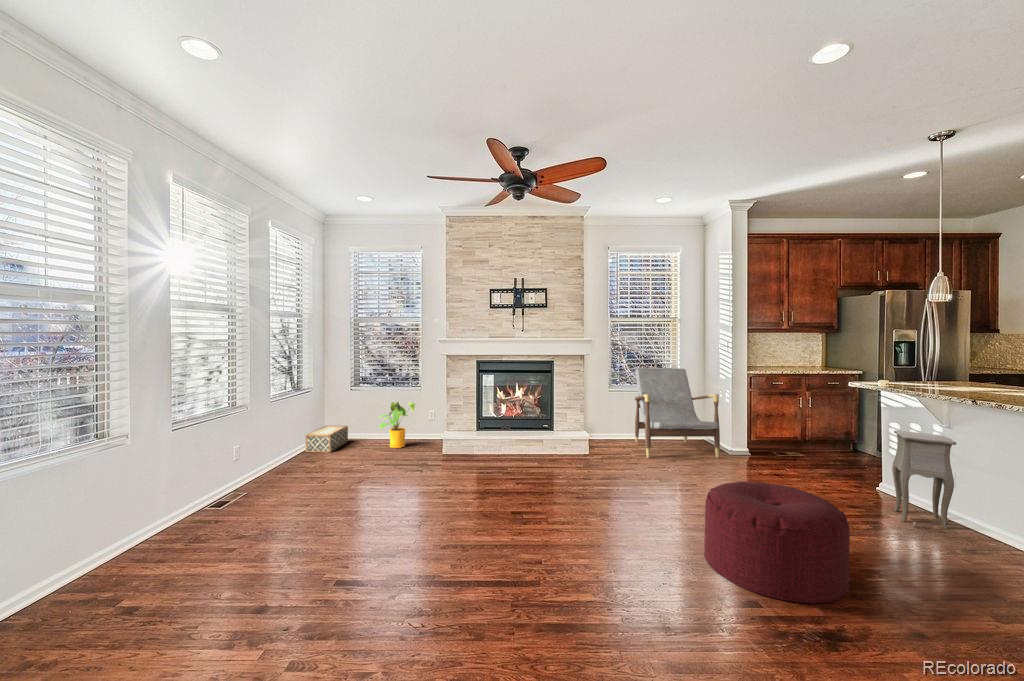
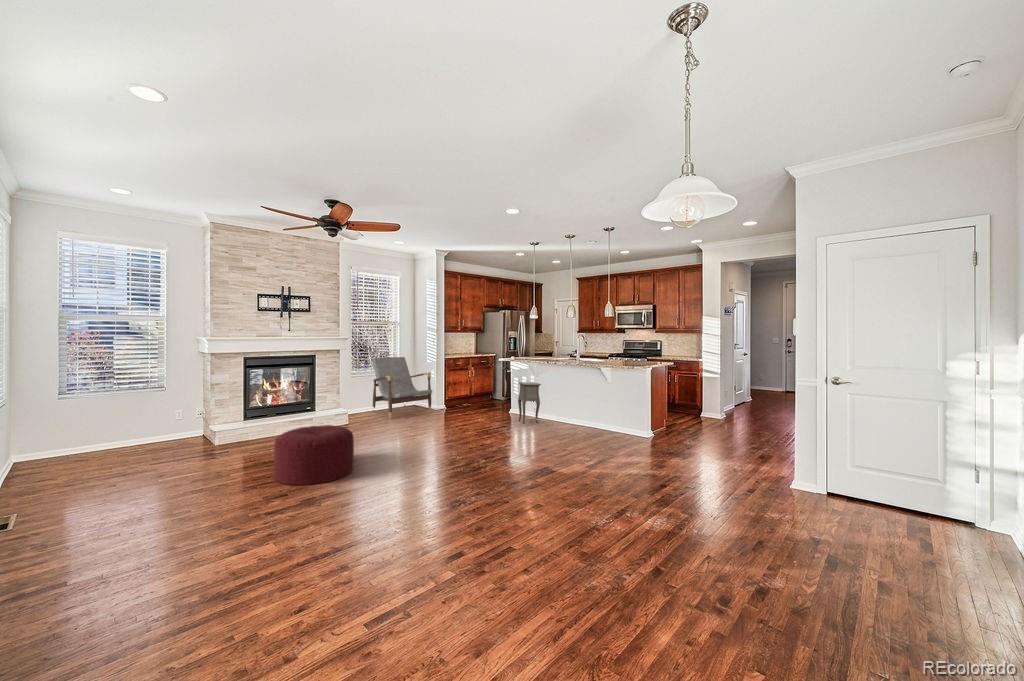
house plant: present [379,401,415,448] -> none [123,402,167,450]
woven basket: present [306,426,348,453] -> none [12,438,62,475]
ottoman: present [704,481,850,603] -> present [274,425,354,485]

